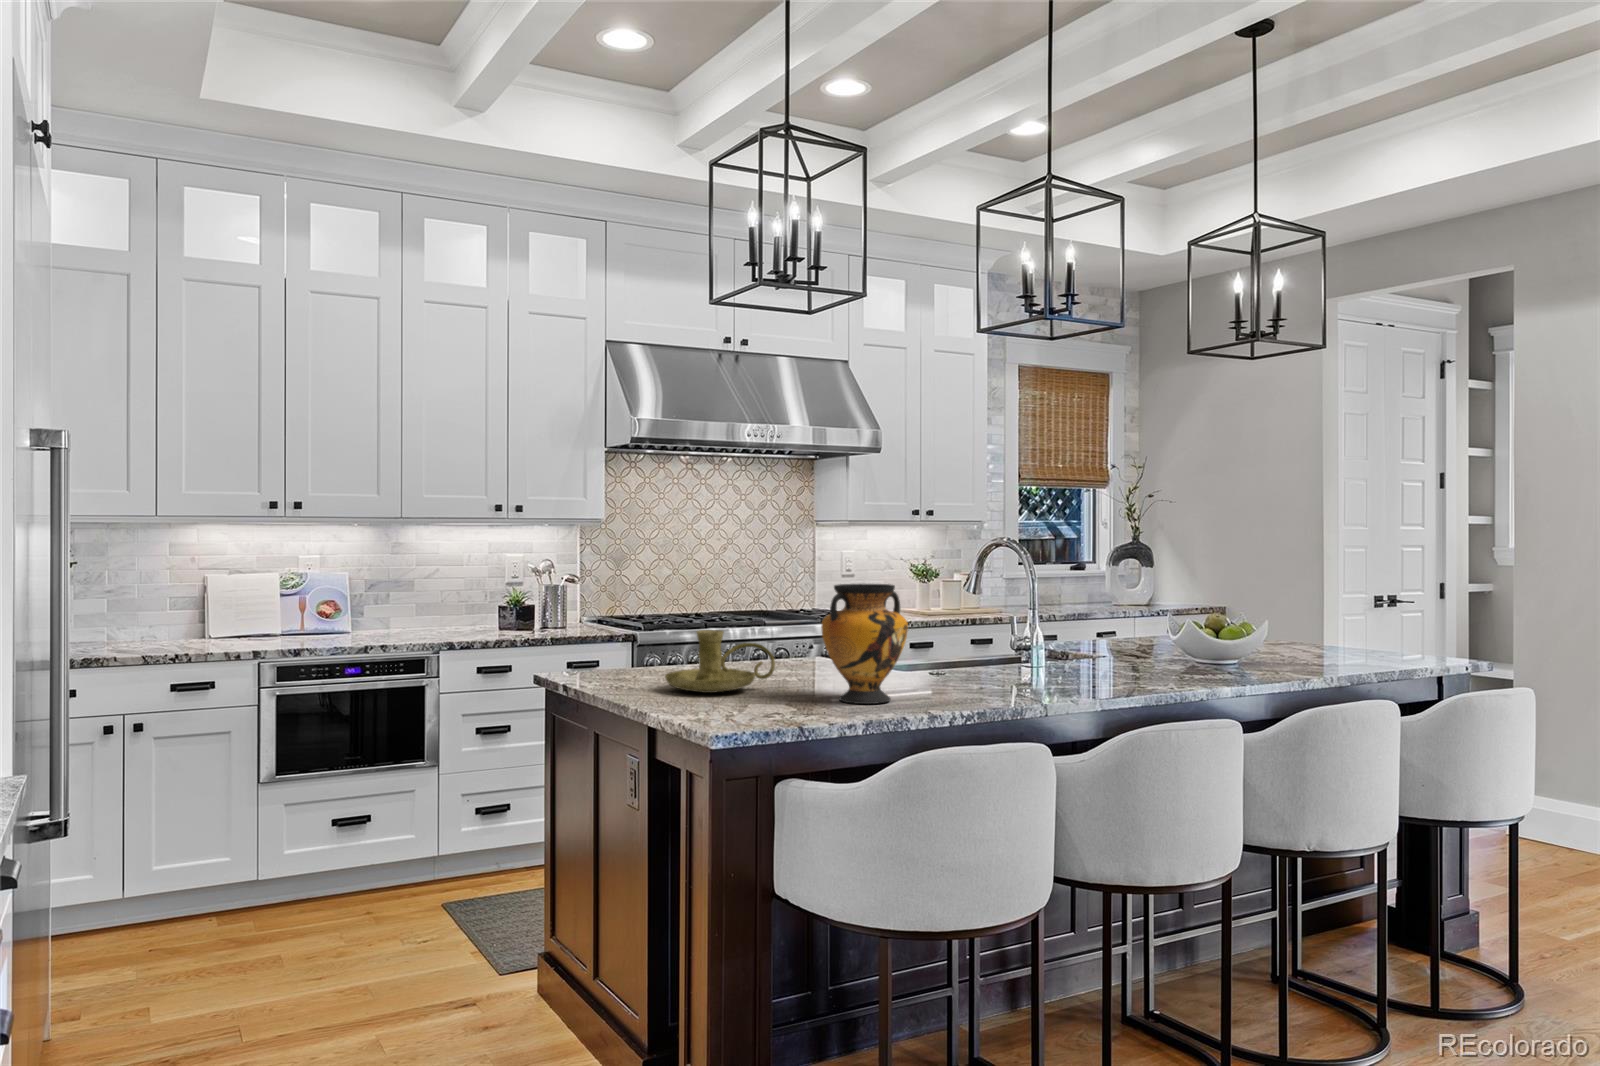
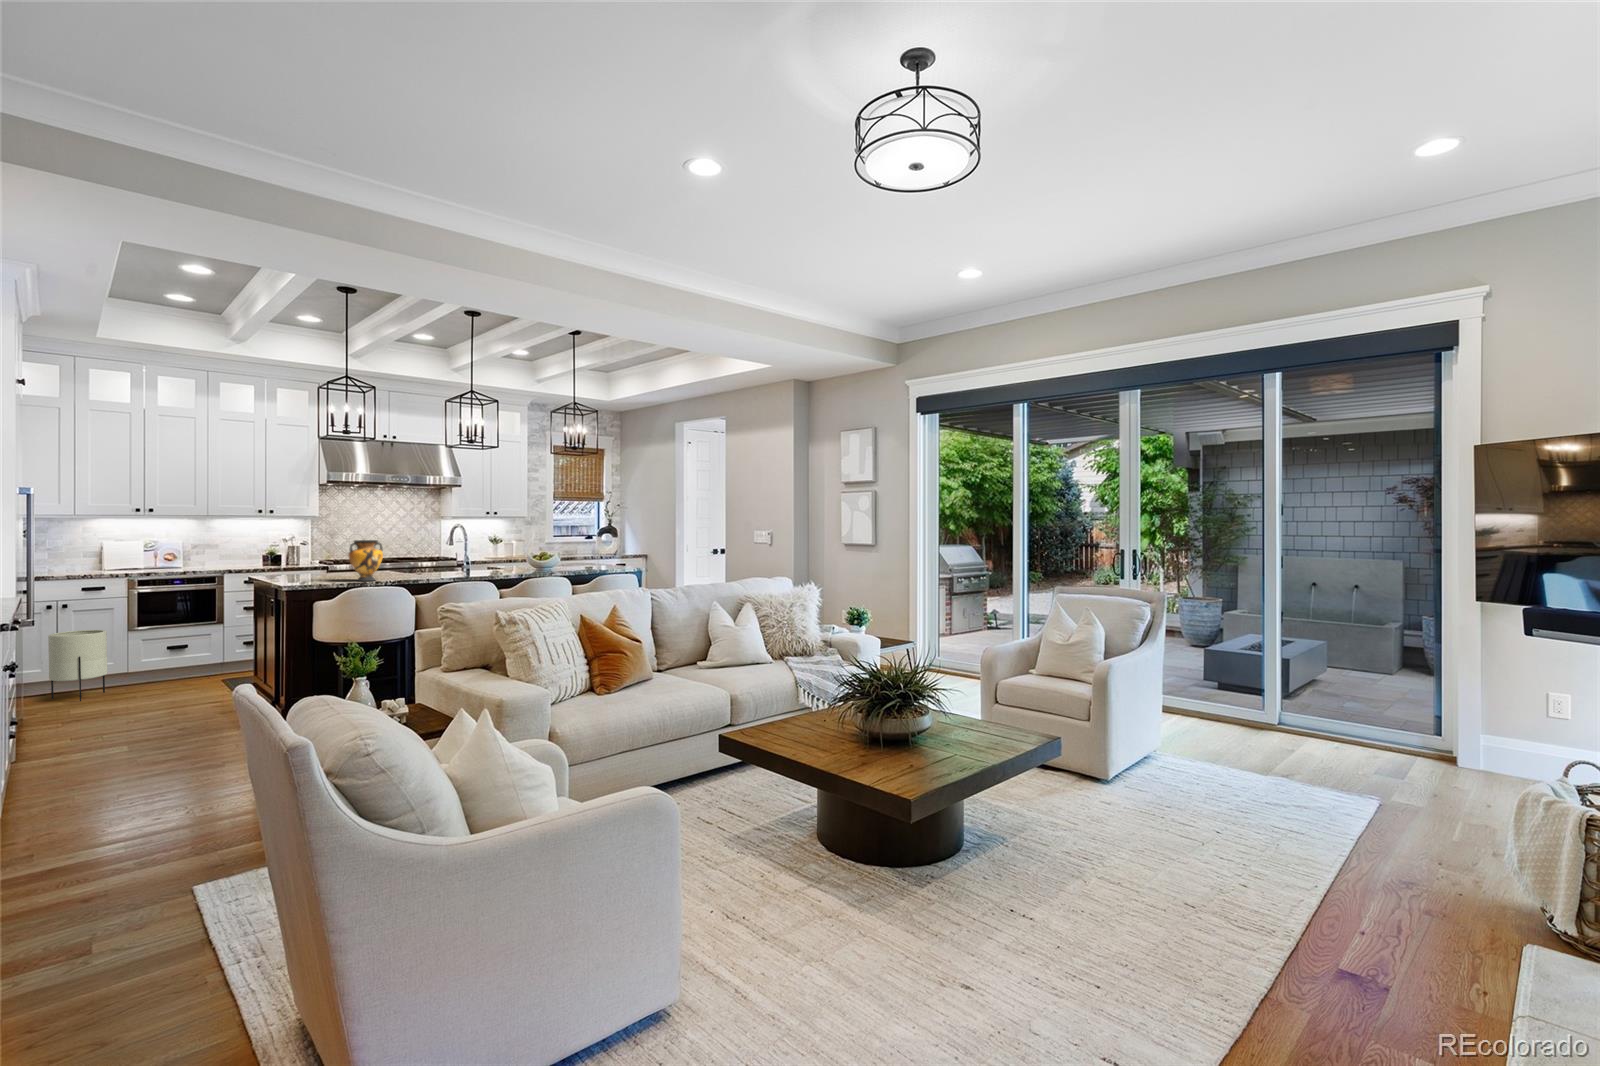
candle holder: present [665,630,775,693] -> none [291,557,338,579]
planter: none [106,783,221,962] -> present [48,630,108,701]

